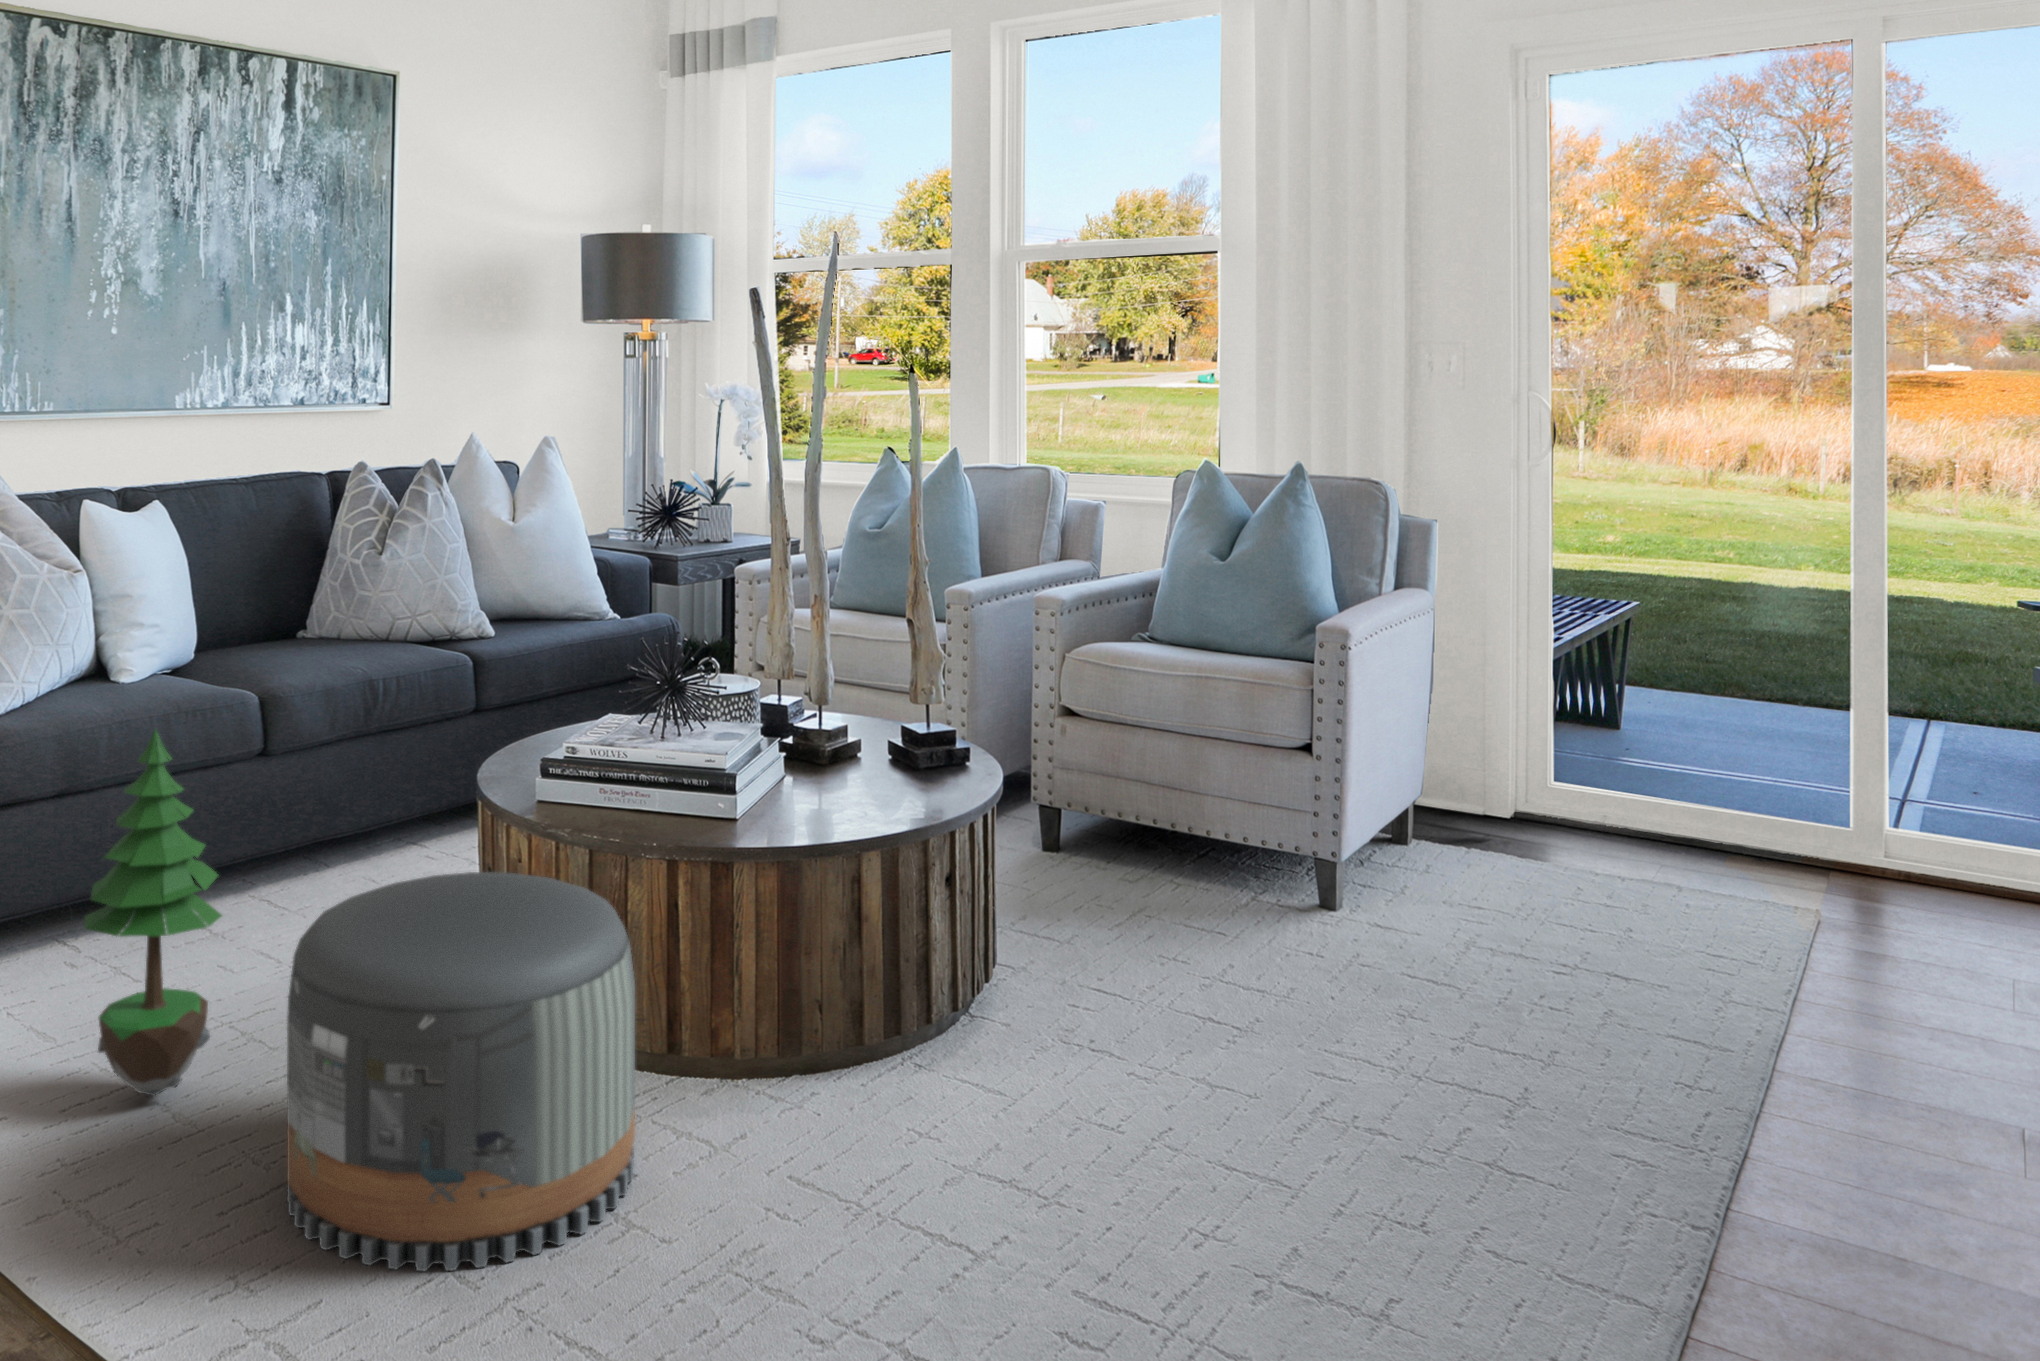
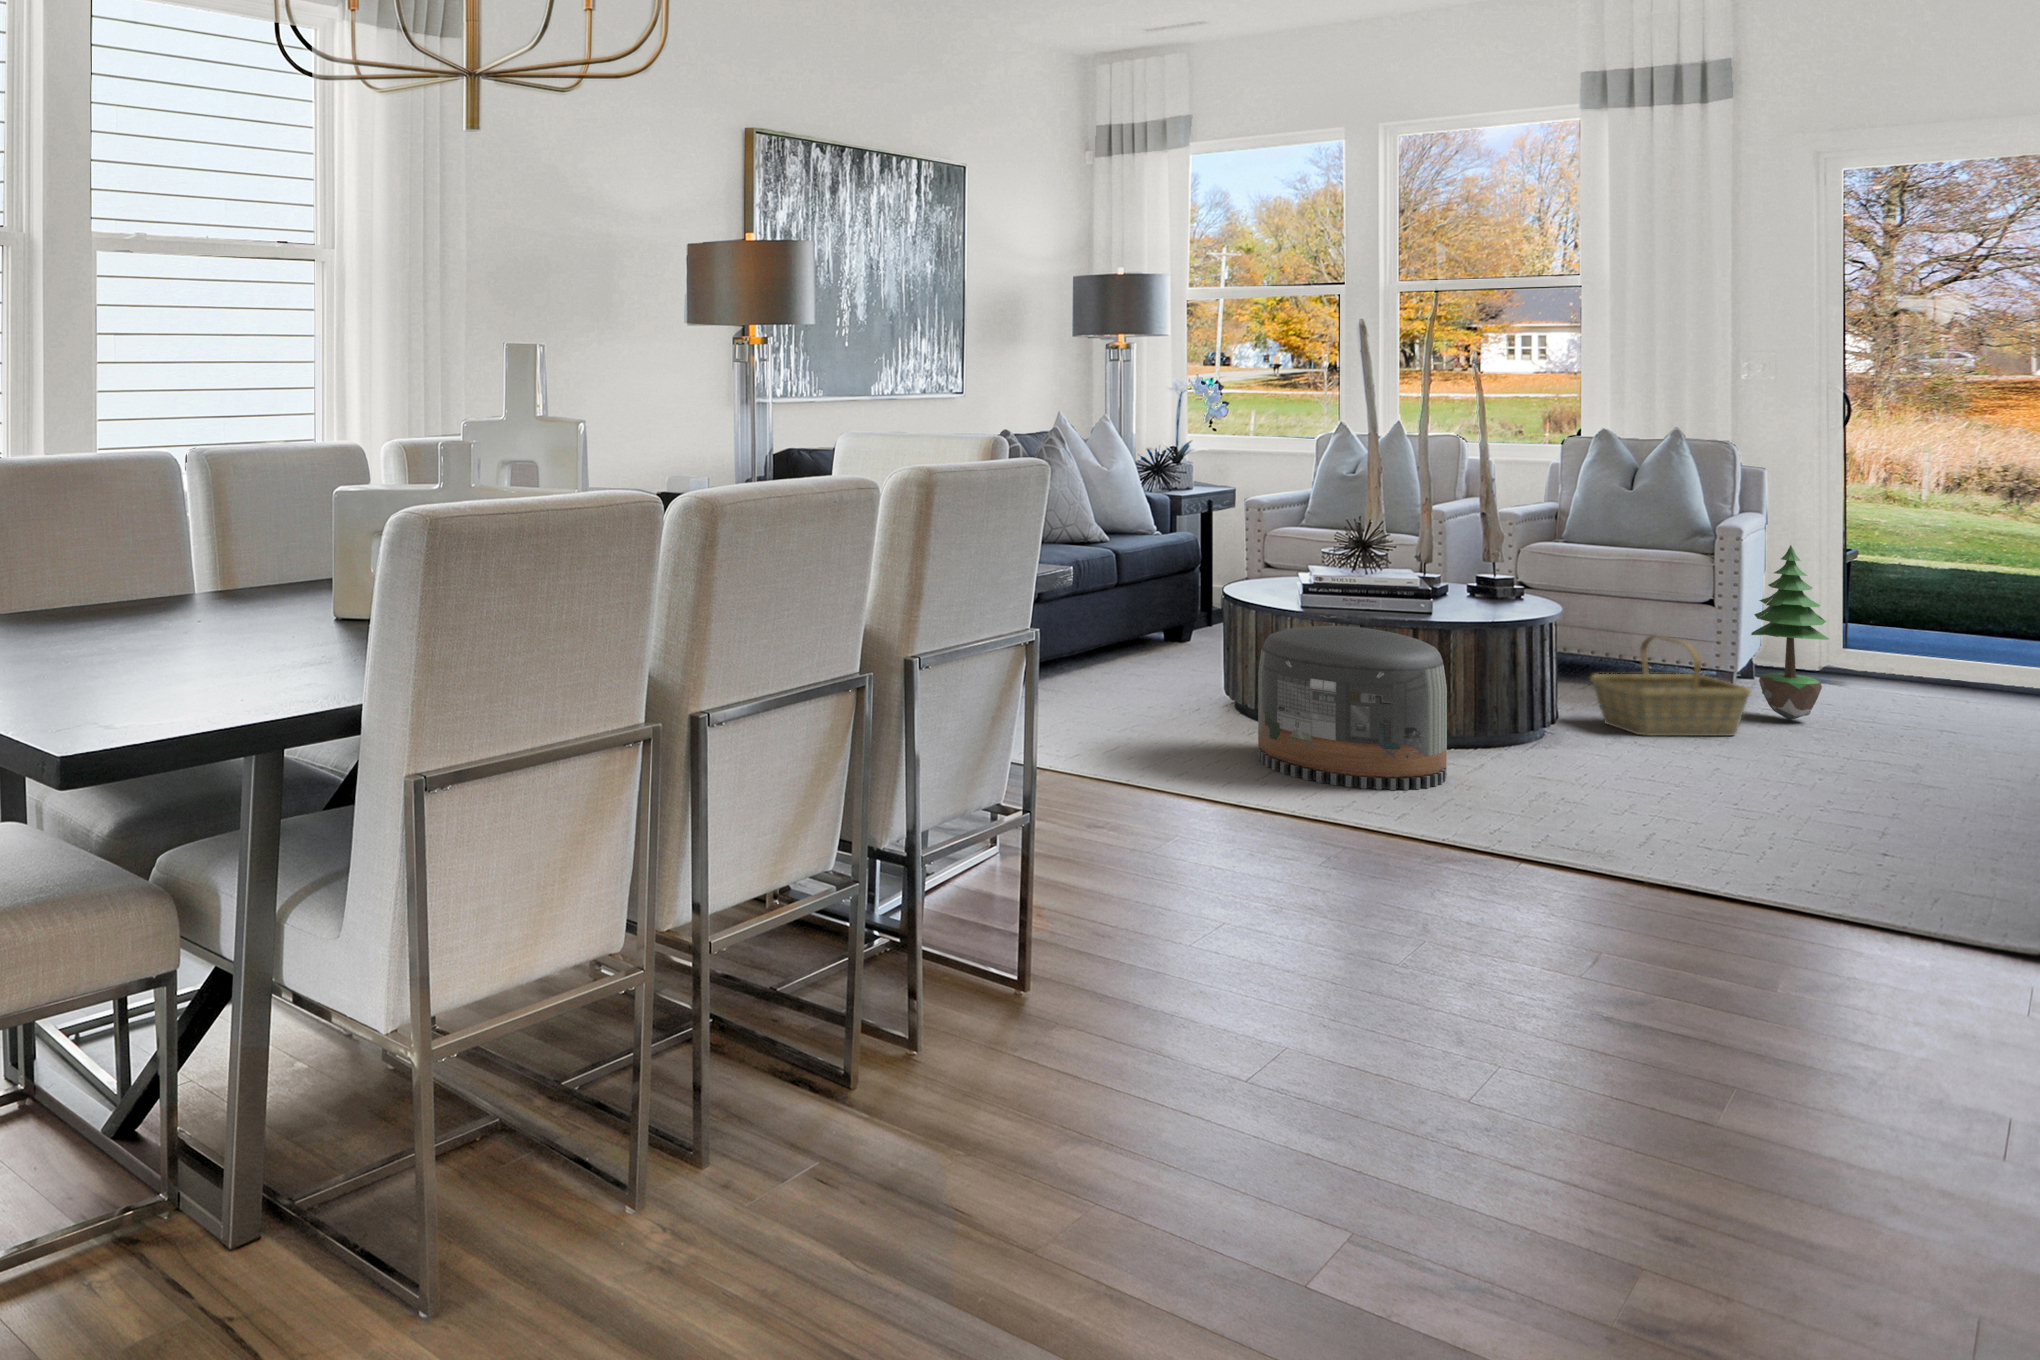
potted tree: present [84,730,222,1096] -> present [1751,545,1829,720]
basket: none [1068,825,1309,1016] -> present [1590,636,1752,736]

